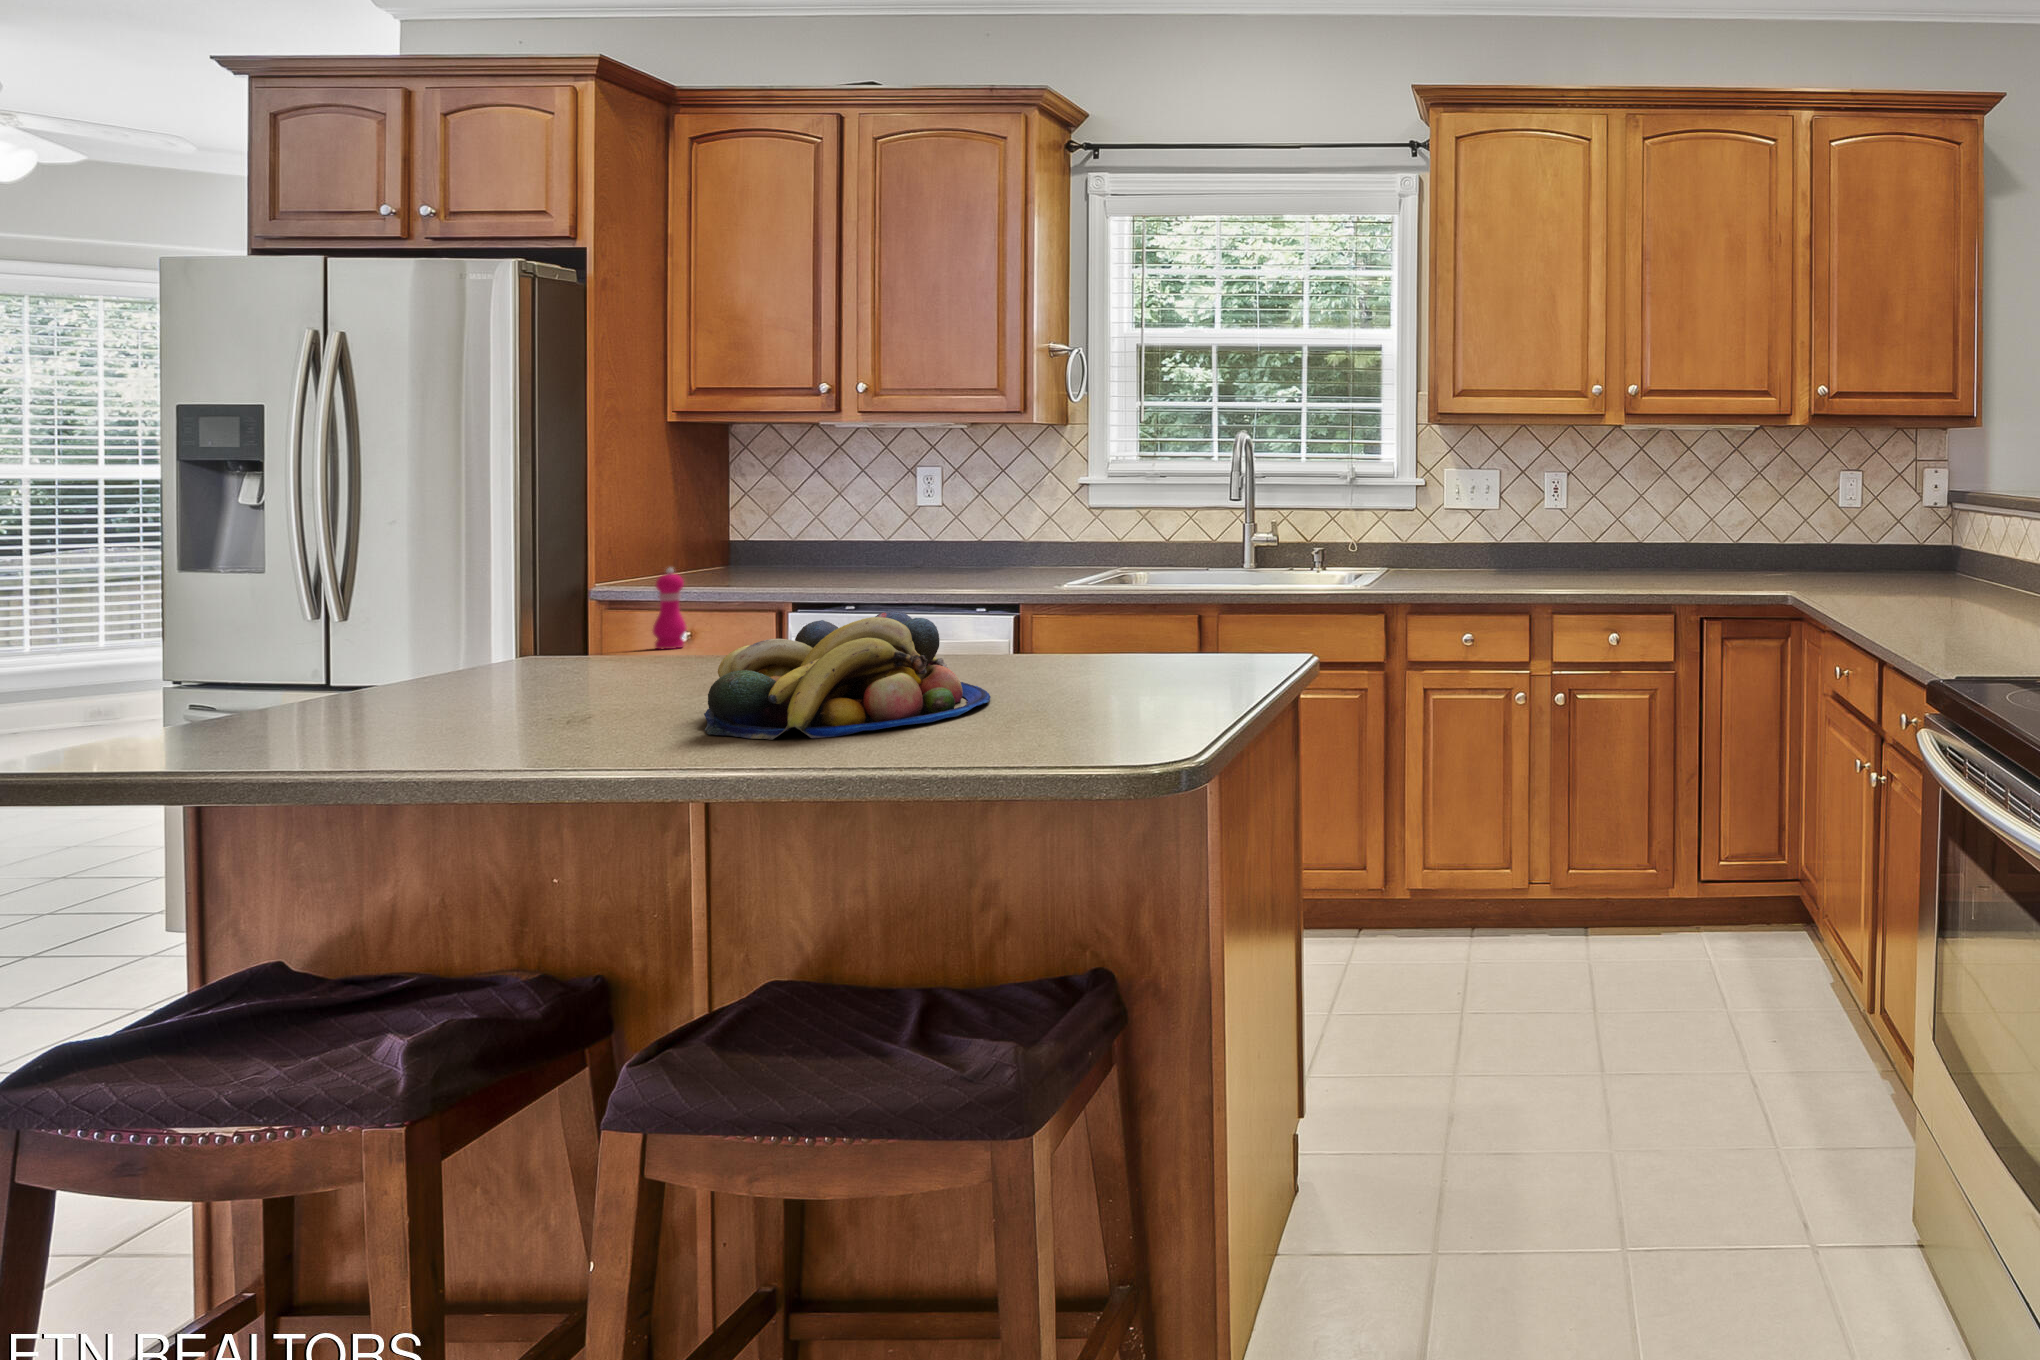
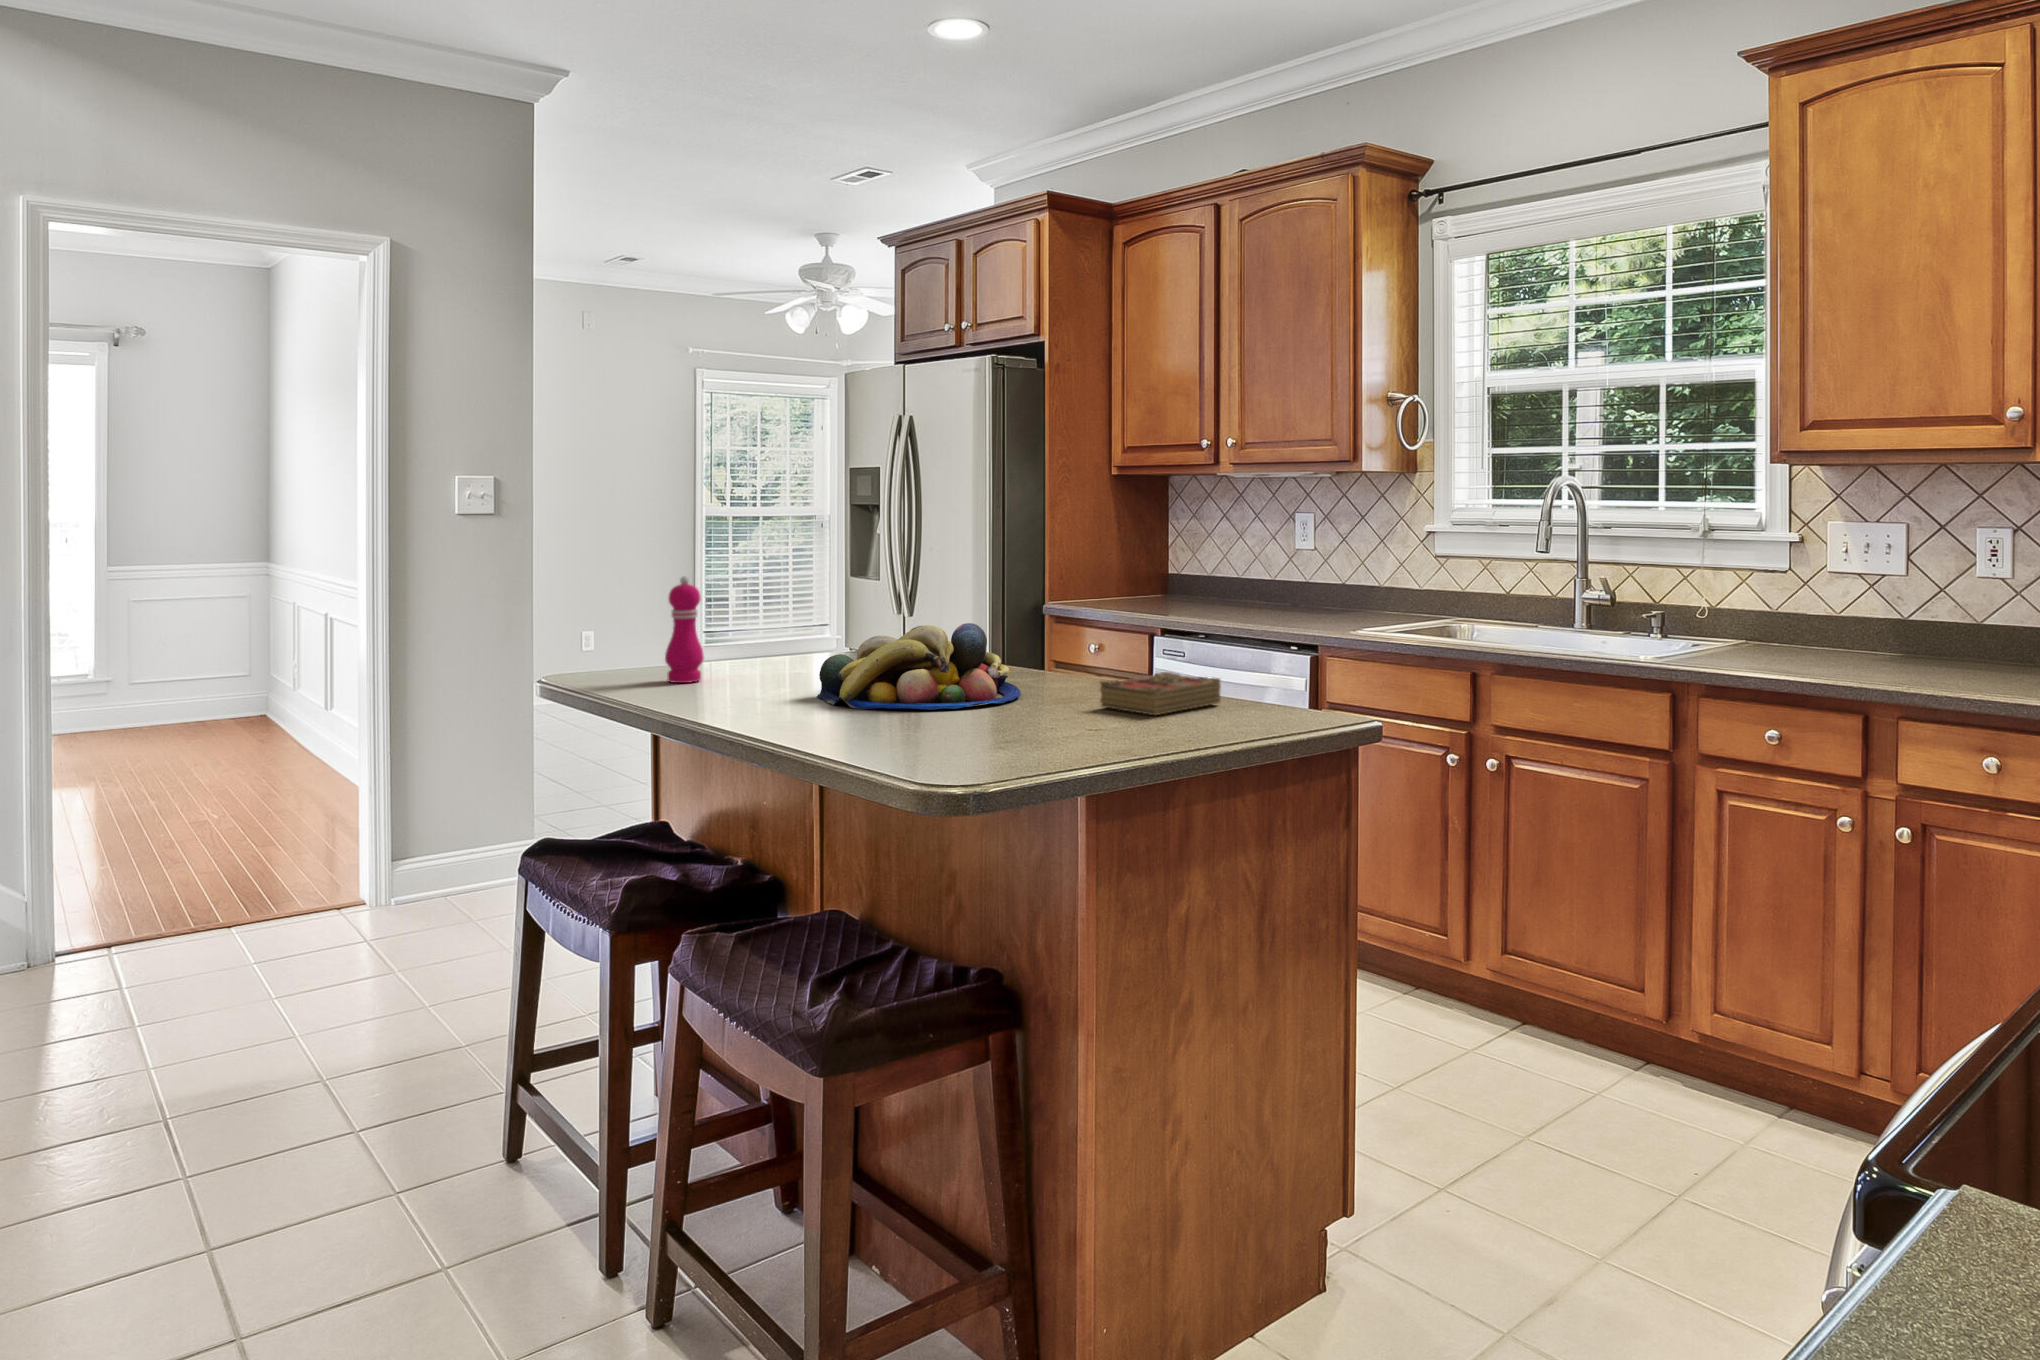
pepper mill: present [653,568,686,649] -> present [665,576,704,683]
book: none [1105,641,1206,688] -> present [1100,672,1221,715]

